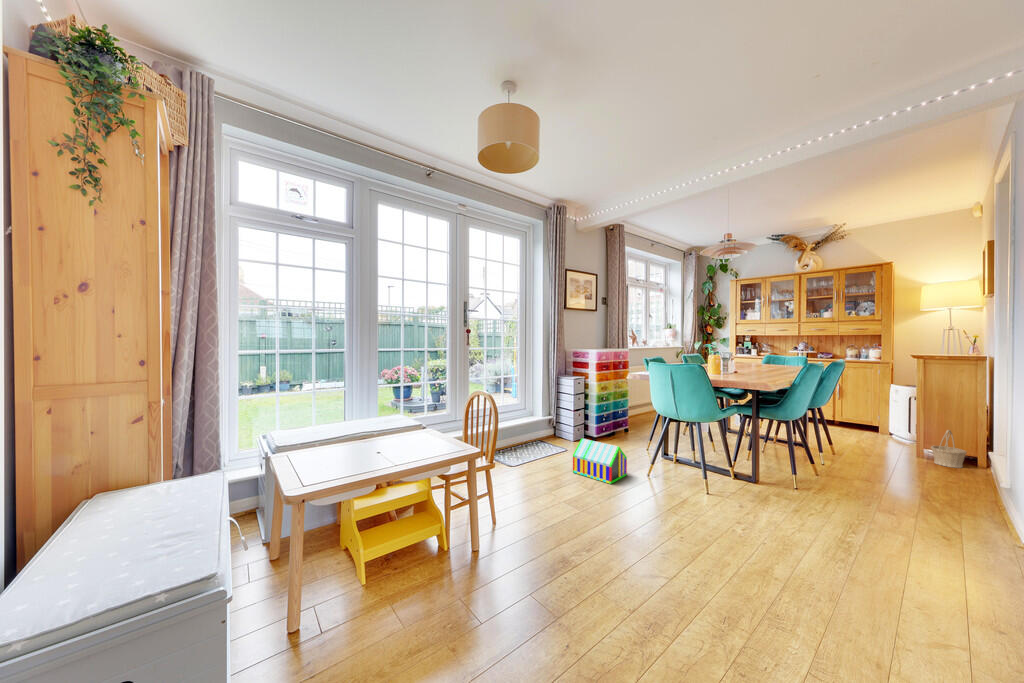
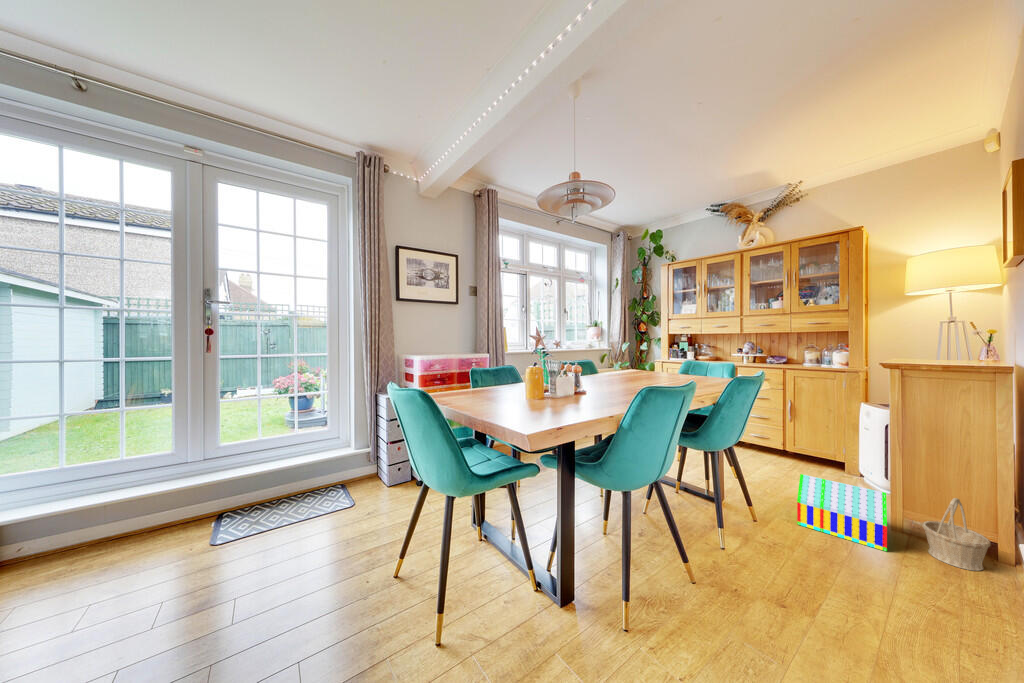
toy house: present [573,438,627,484] -> present [797,474,887,551]

